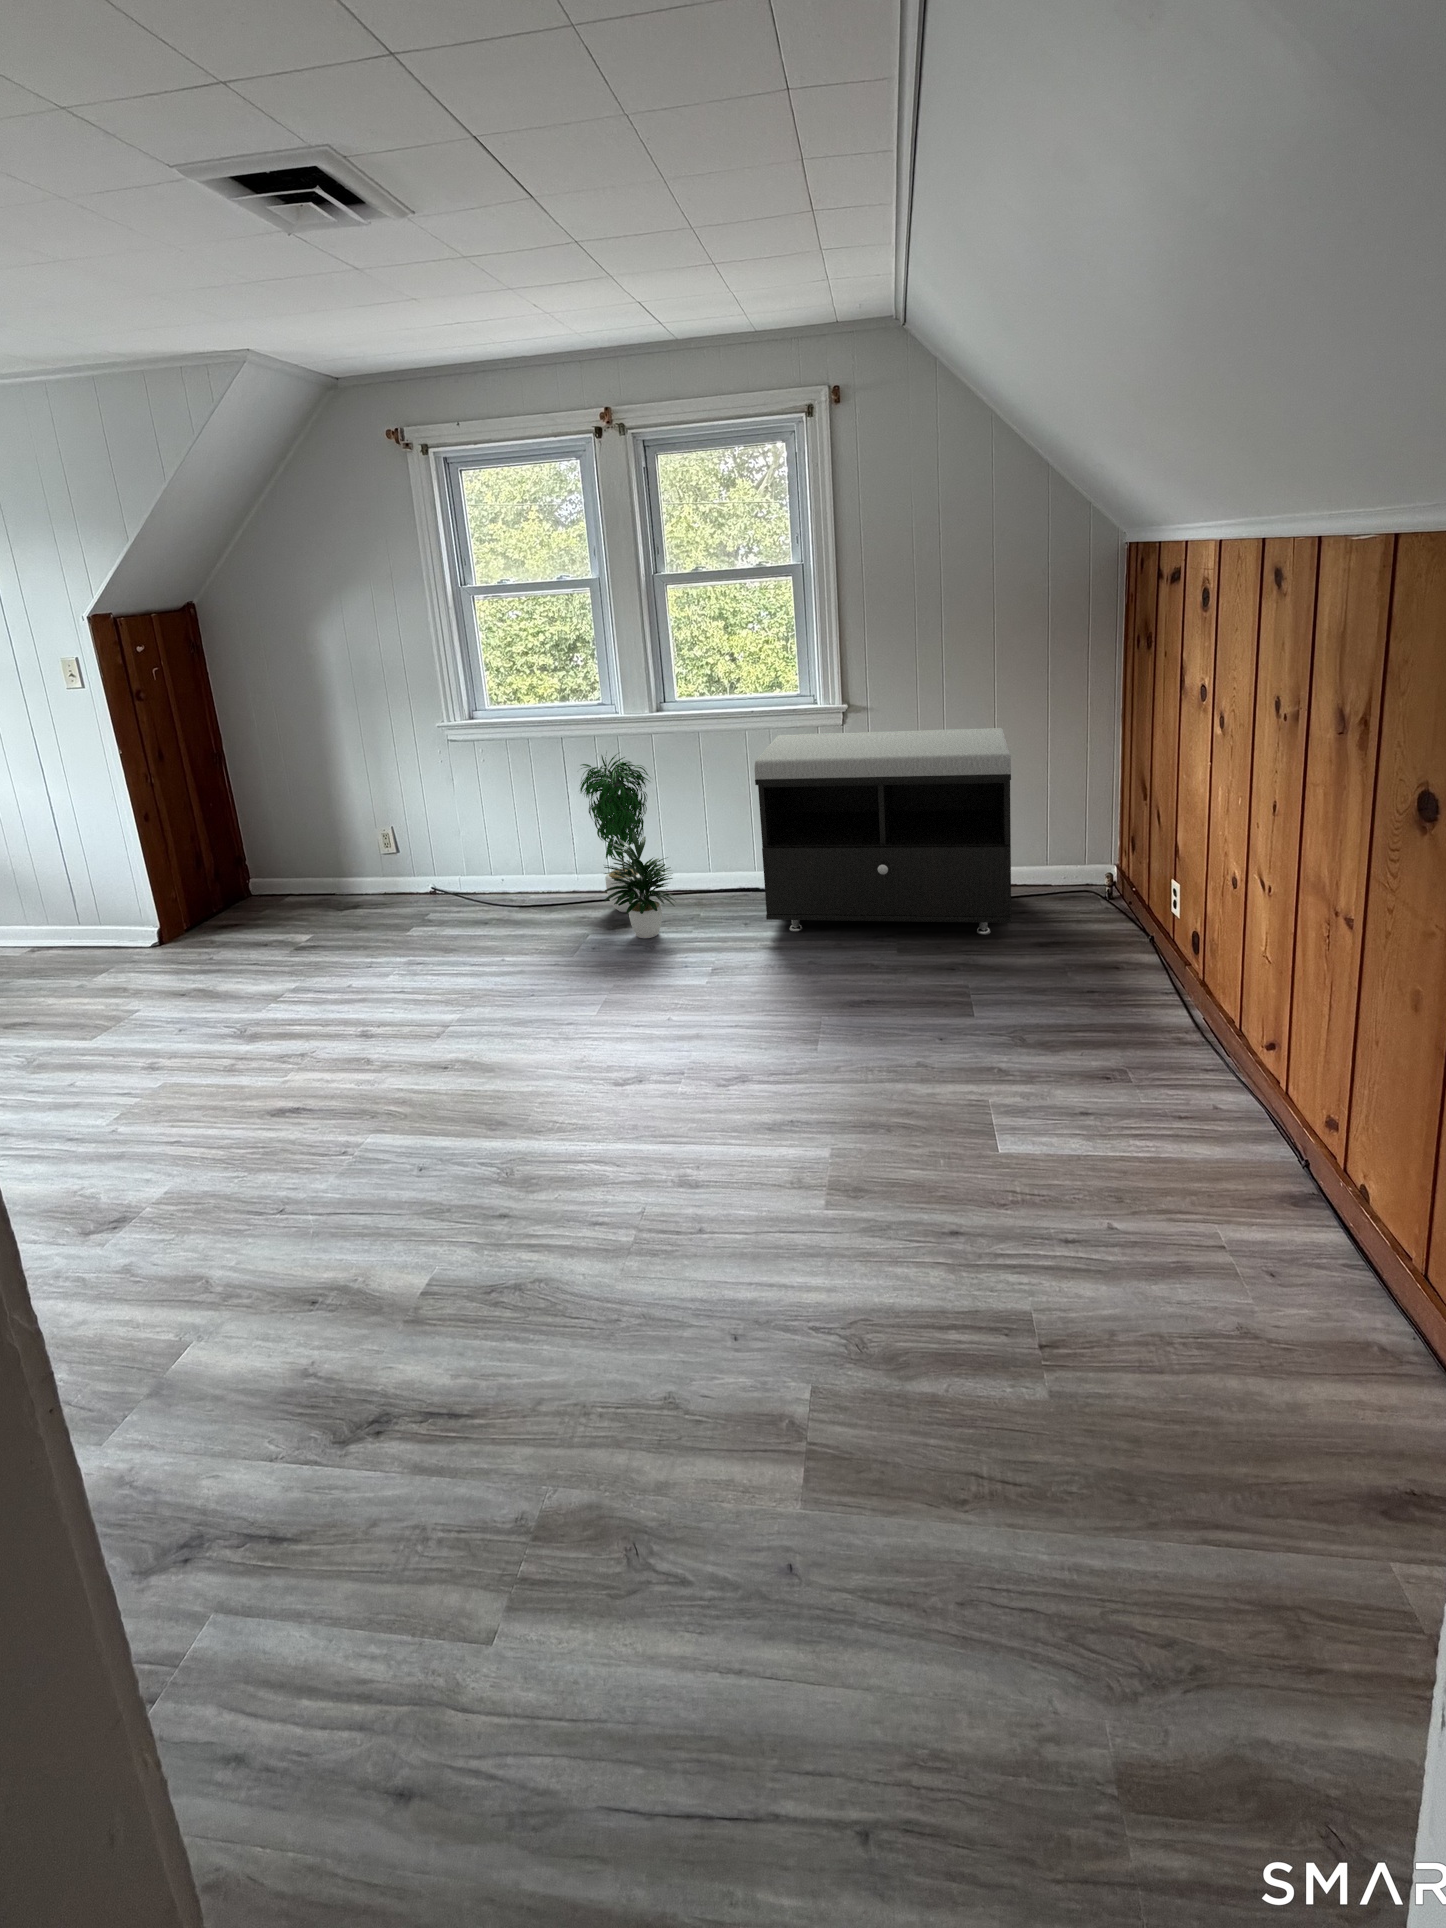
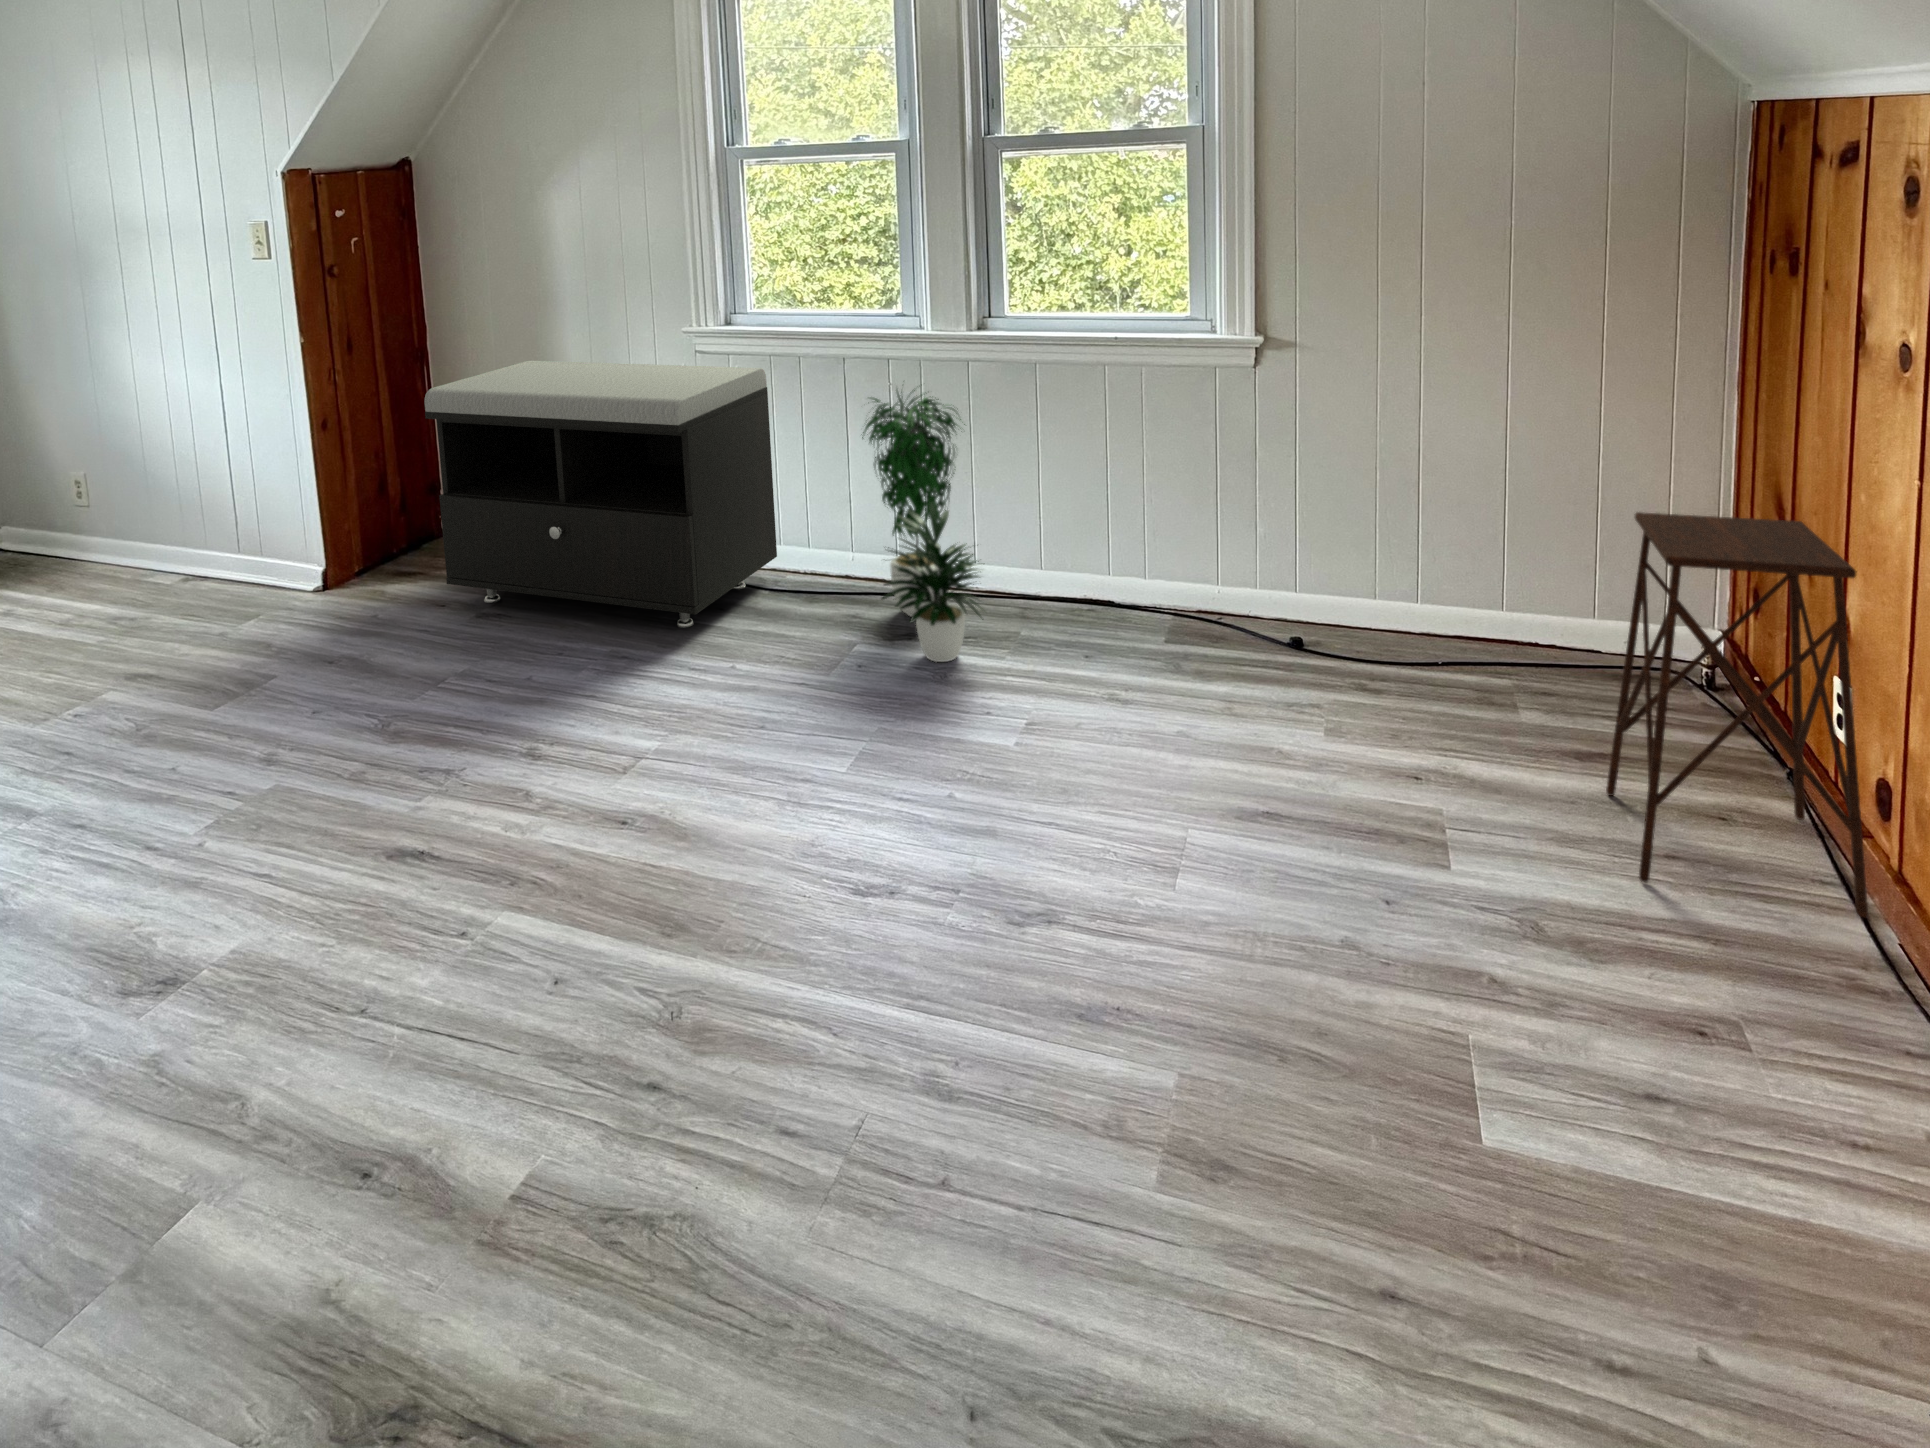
storage bench: present [755,728,1012,935] -> present [425,361,777,628]
side table: none [1055,792,1189,1008] -> present [1606,512,1868,917]

